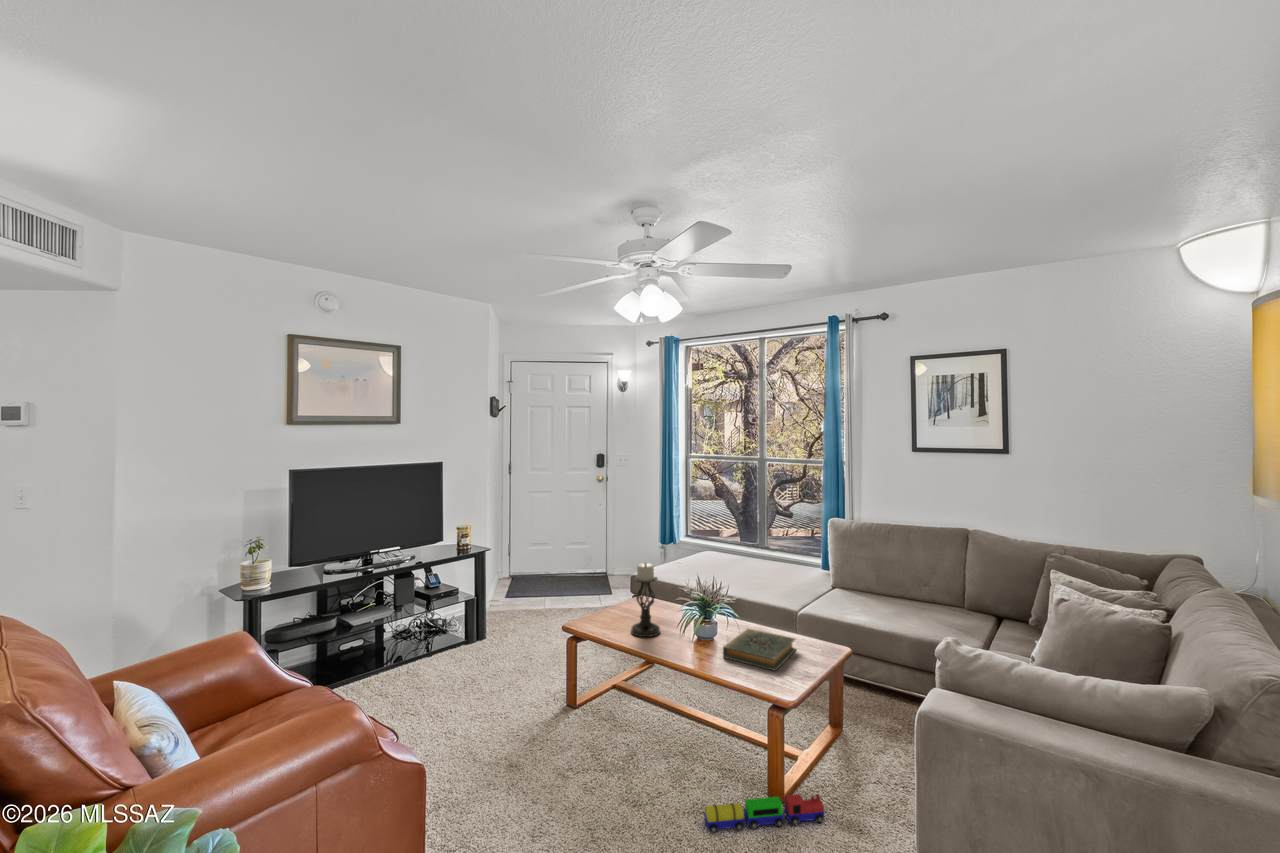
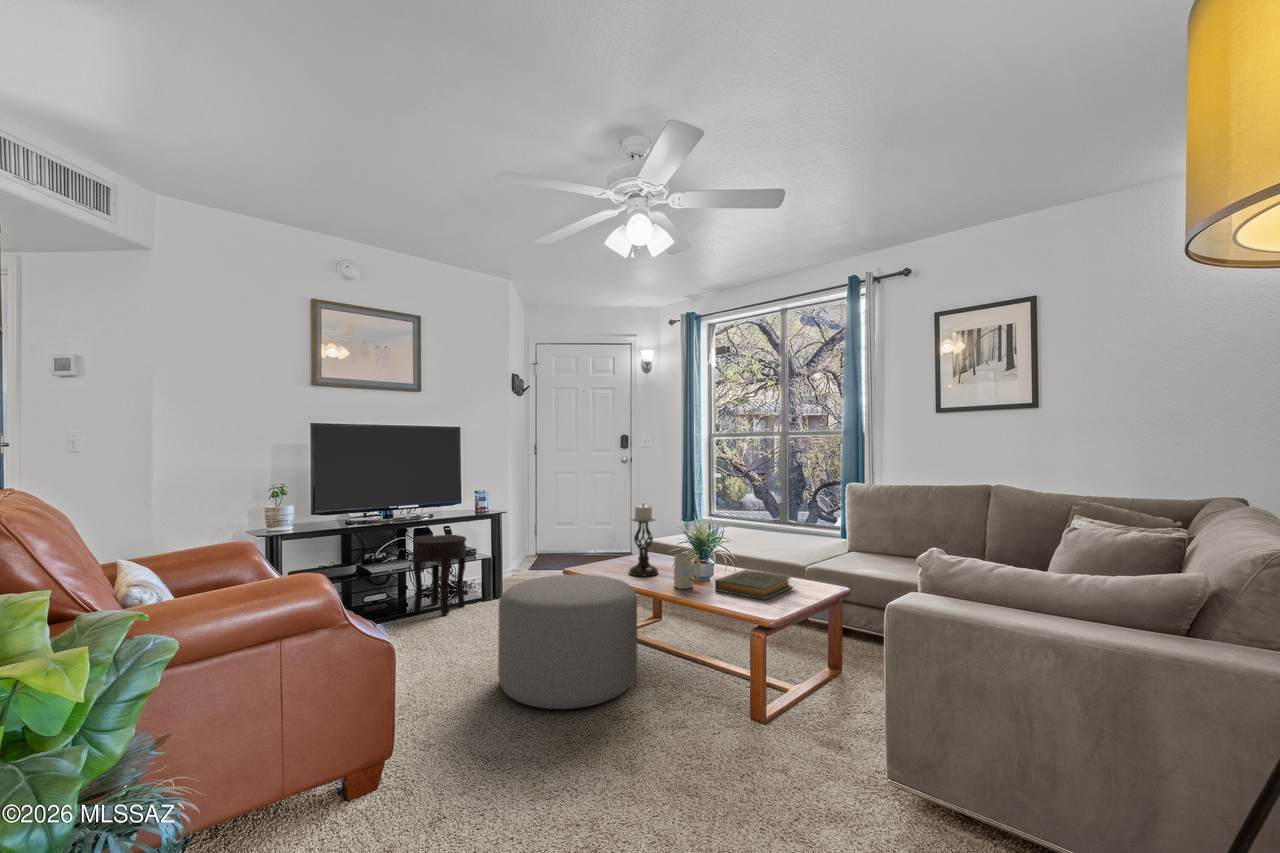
side table: none [396,578,452,666] -> present [413,535,466,615]
mug: none [681,618,708,656] -> present [674,553,700,589]
ottoman: none [507,638,647,794] -> present [498,574,637,709]
toy train: present [704,794,825,834] -> none [681,713,807,745]

